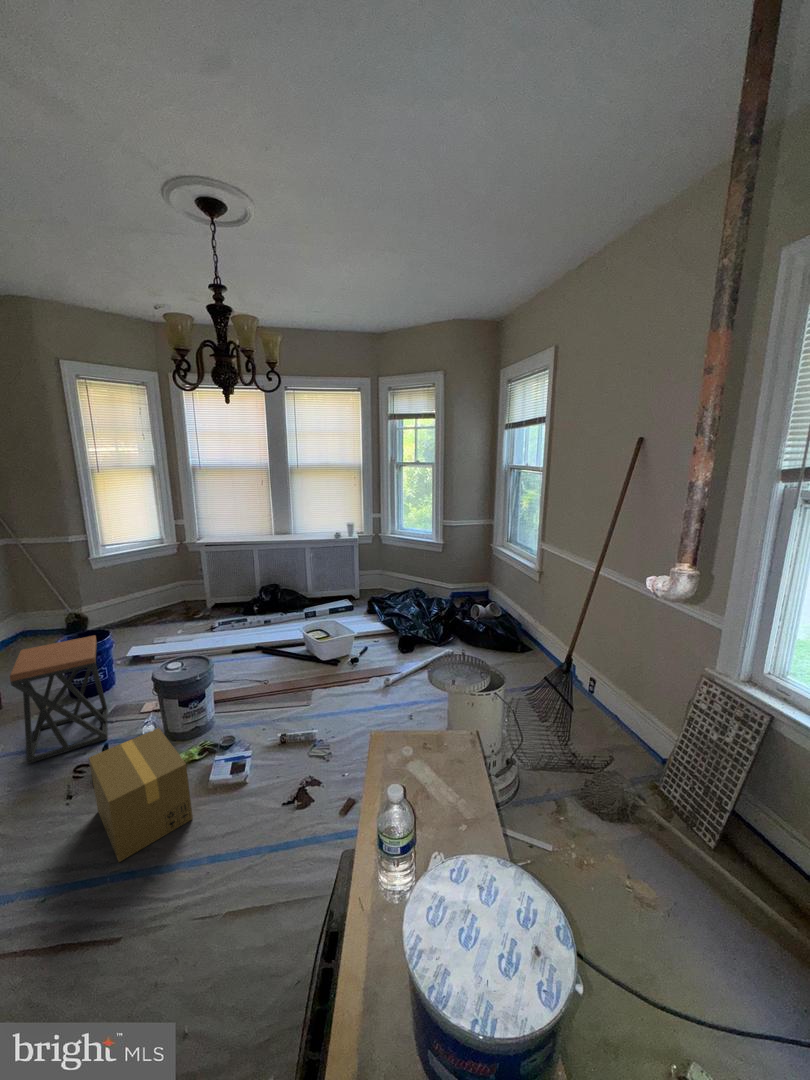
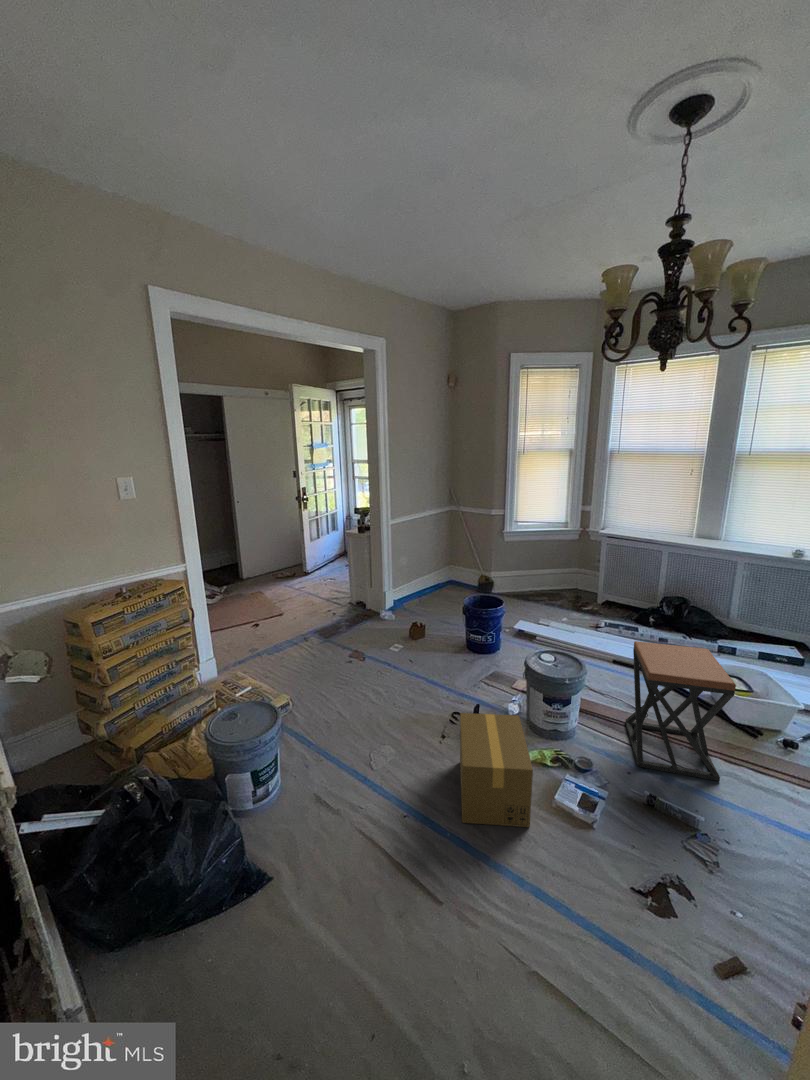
stool: present [10,636,108,764] -> present [625,641,736,781]

